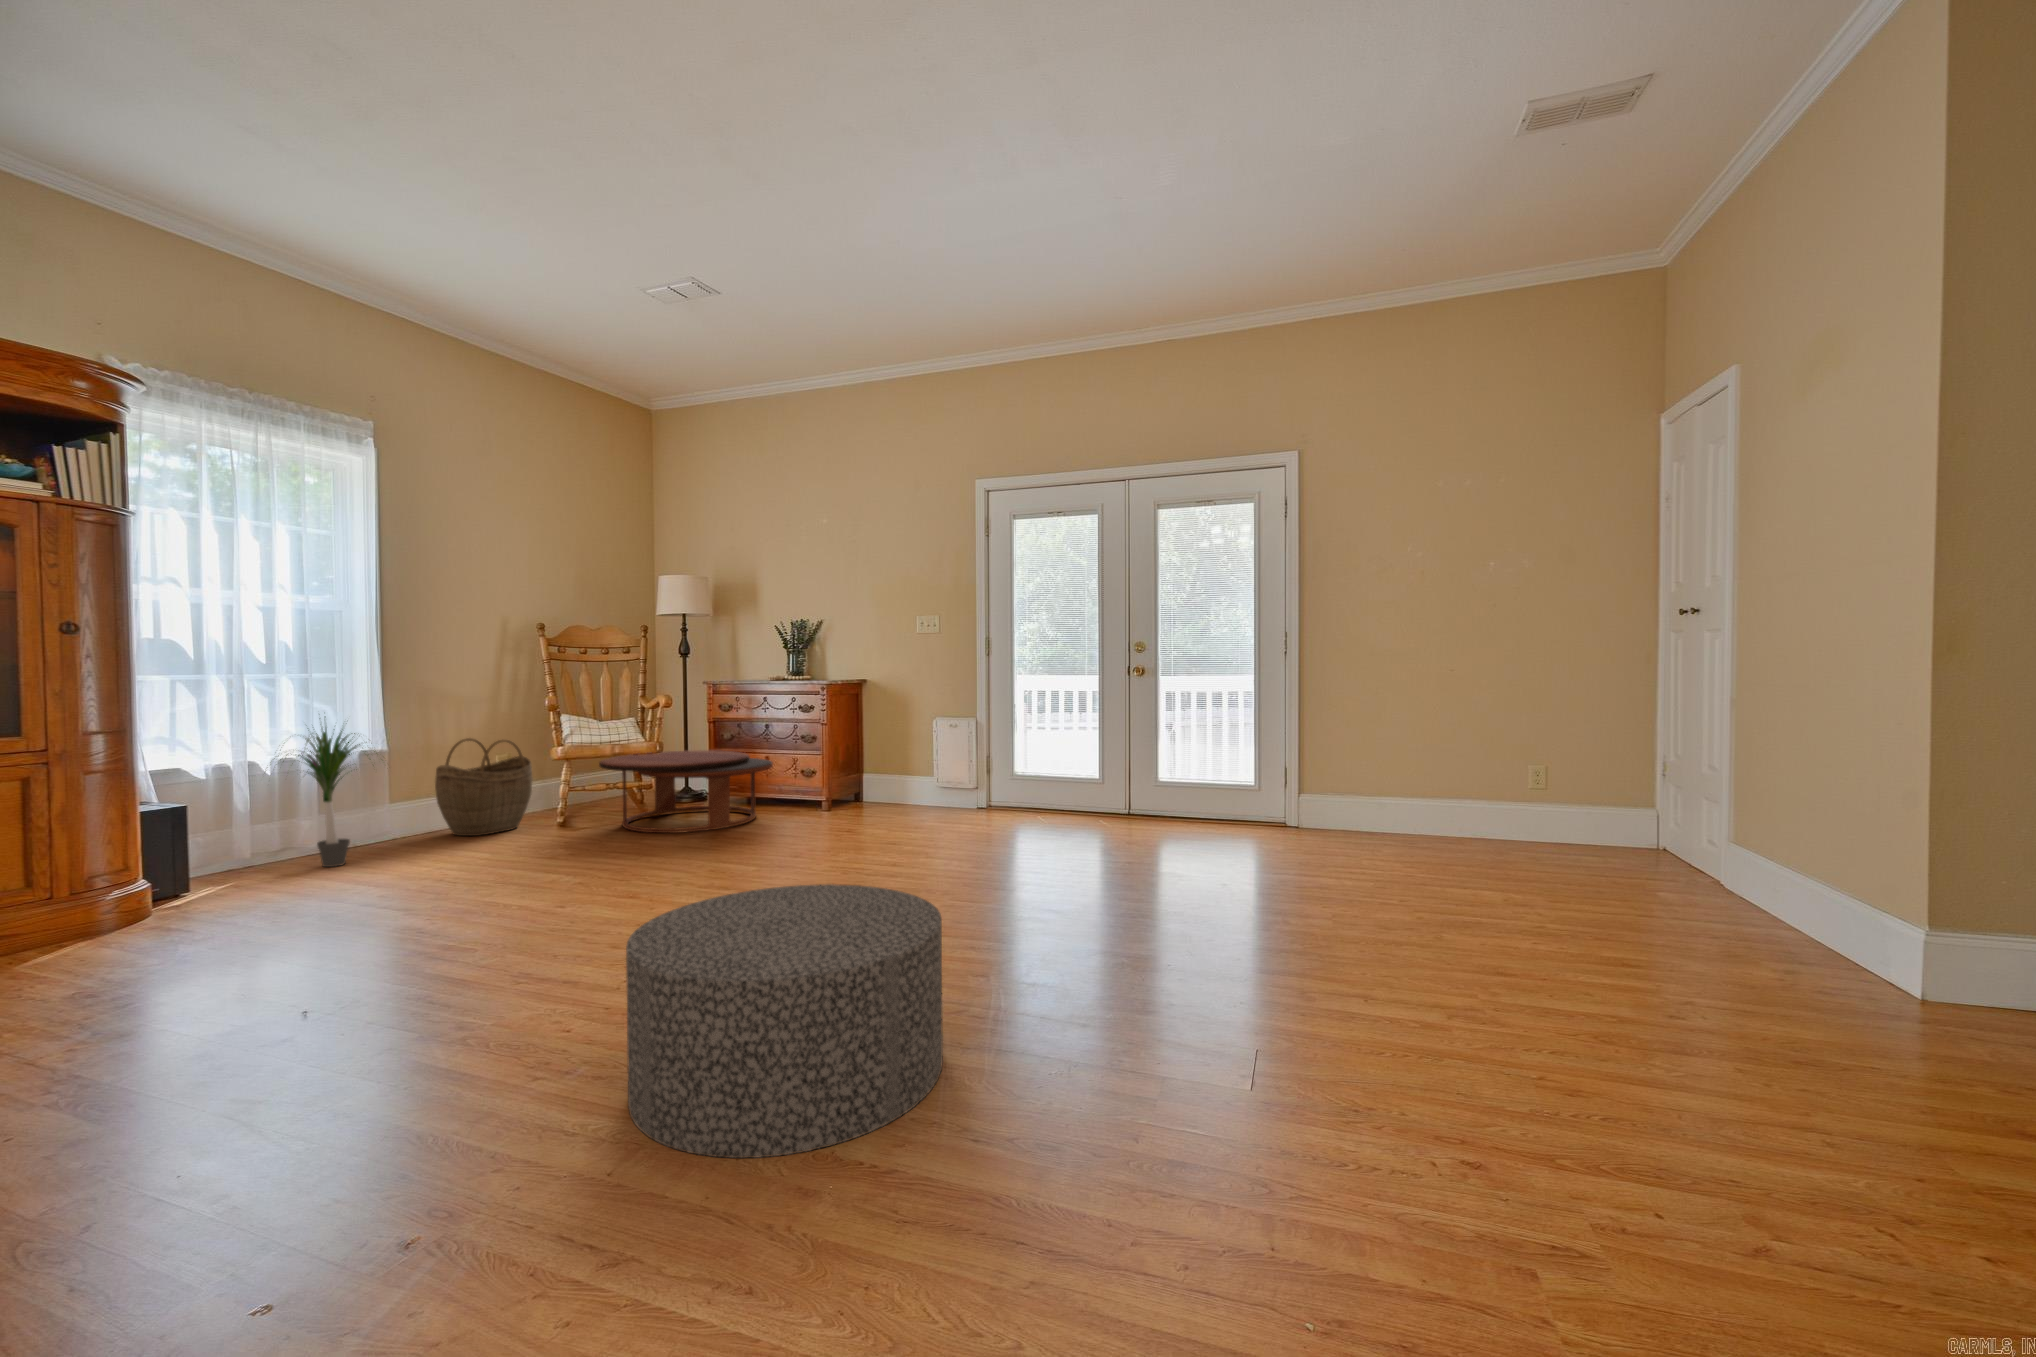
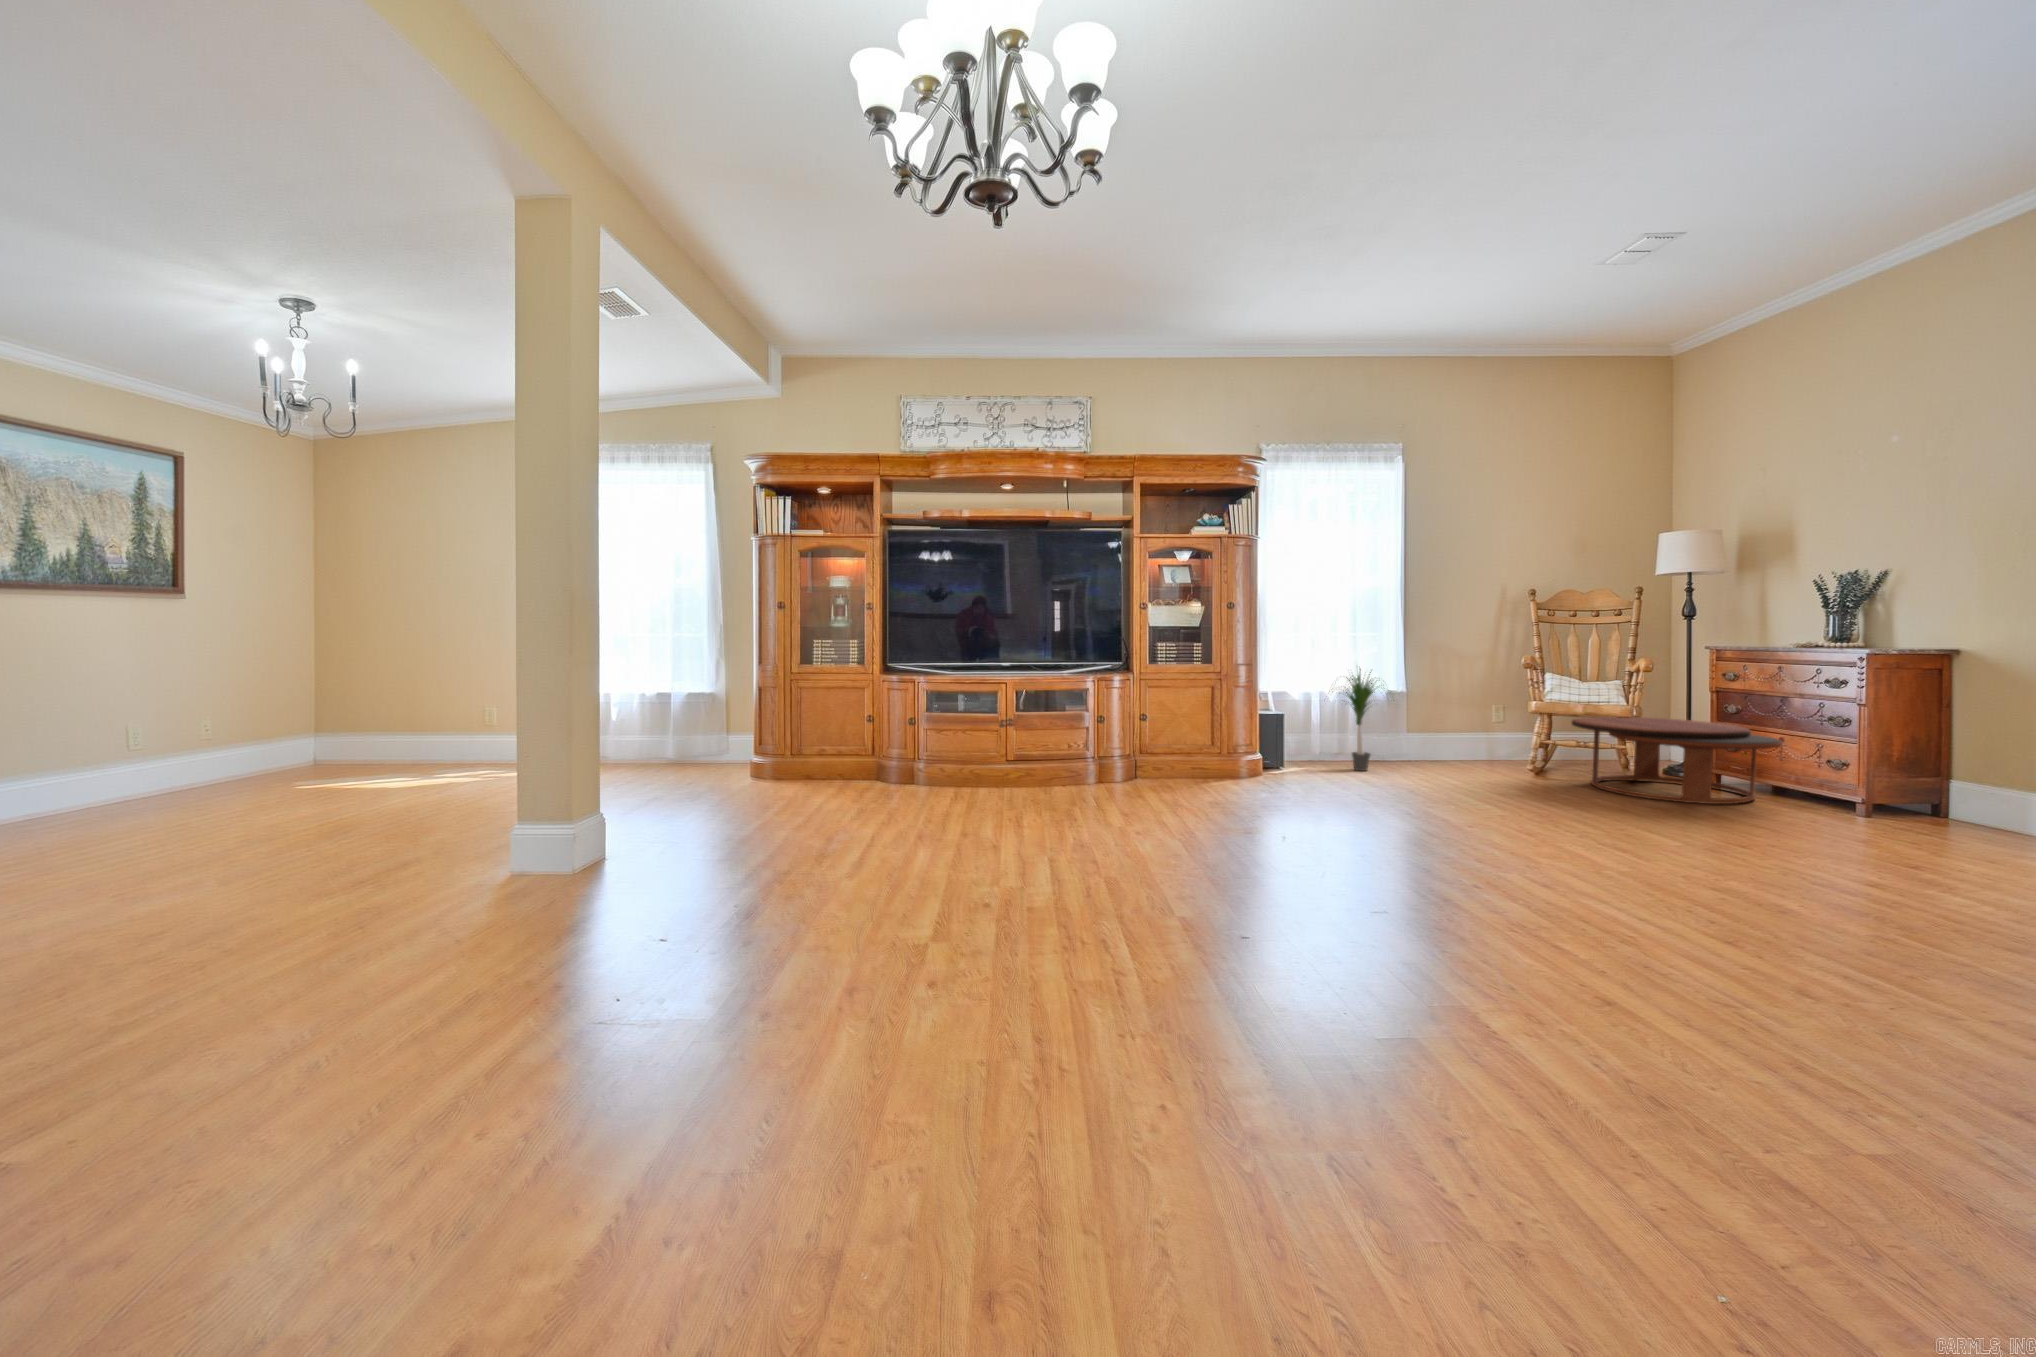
woven basket: present [435,738,533,836] -> none [1435,689,1513,769]
ottoman: present [626,884,943,1158] -> none [1447,821,1763,1033]

